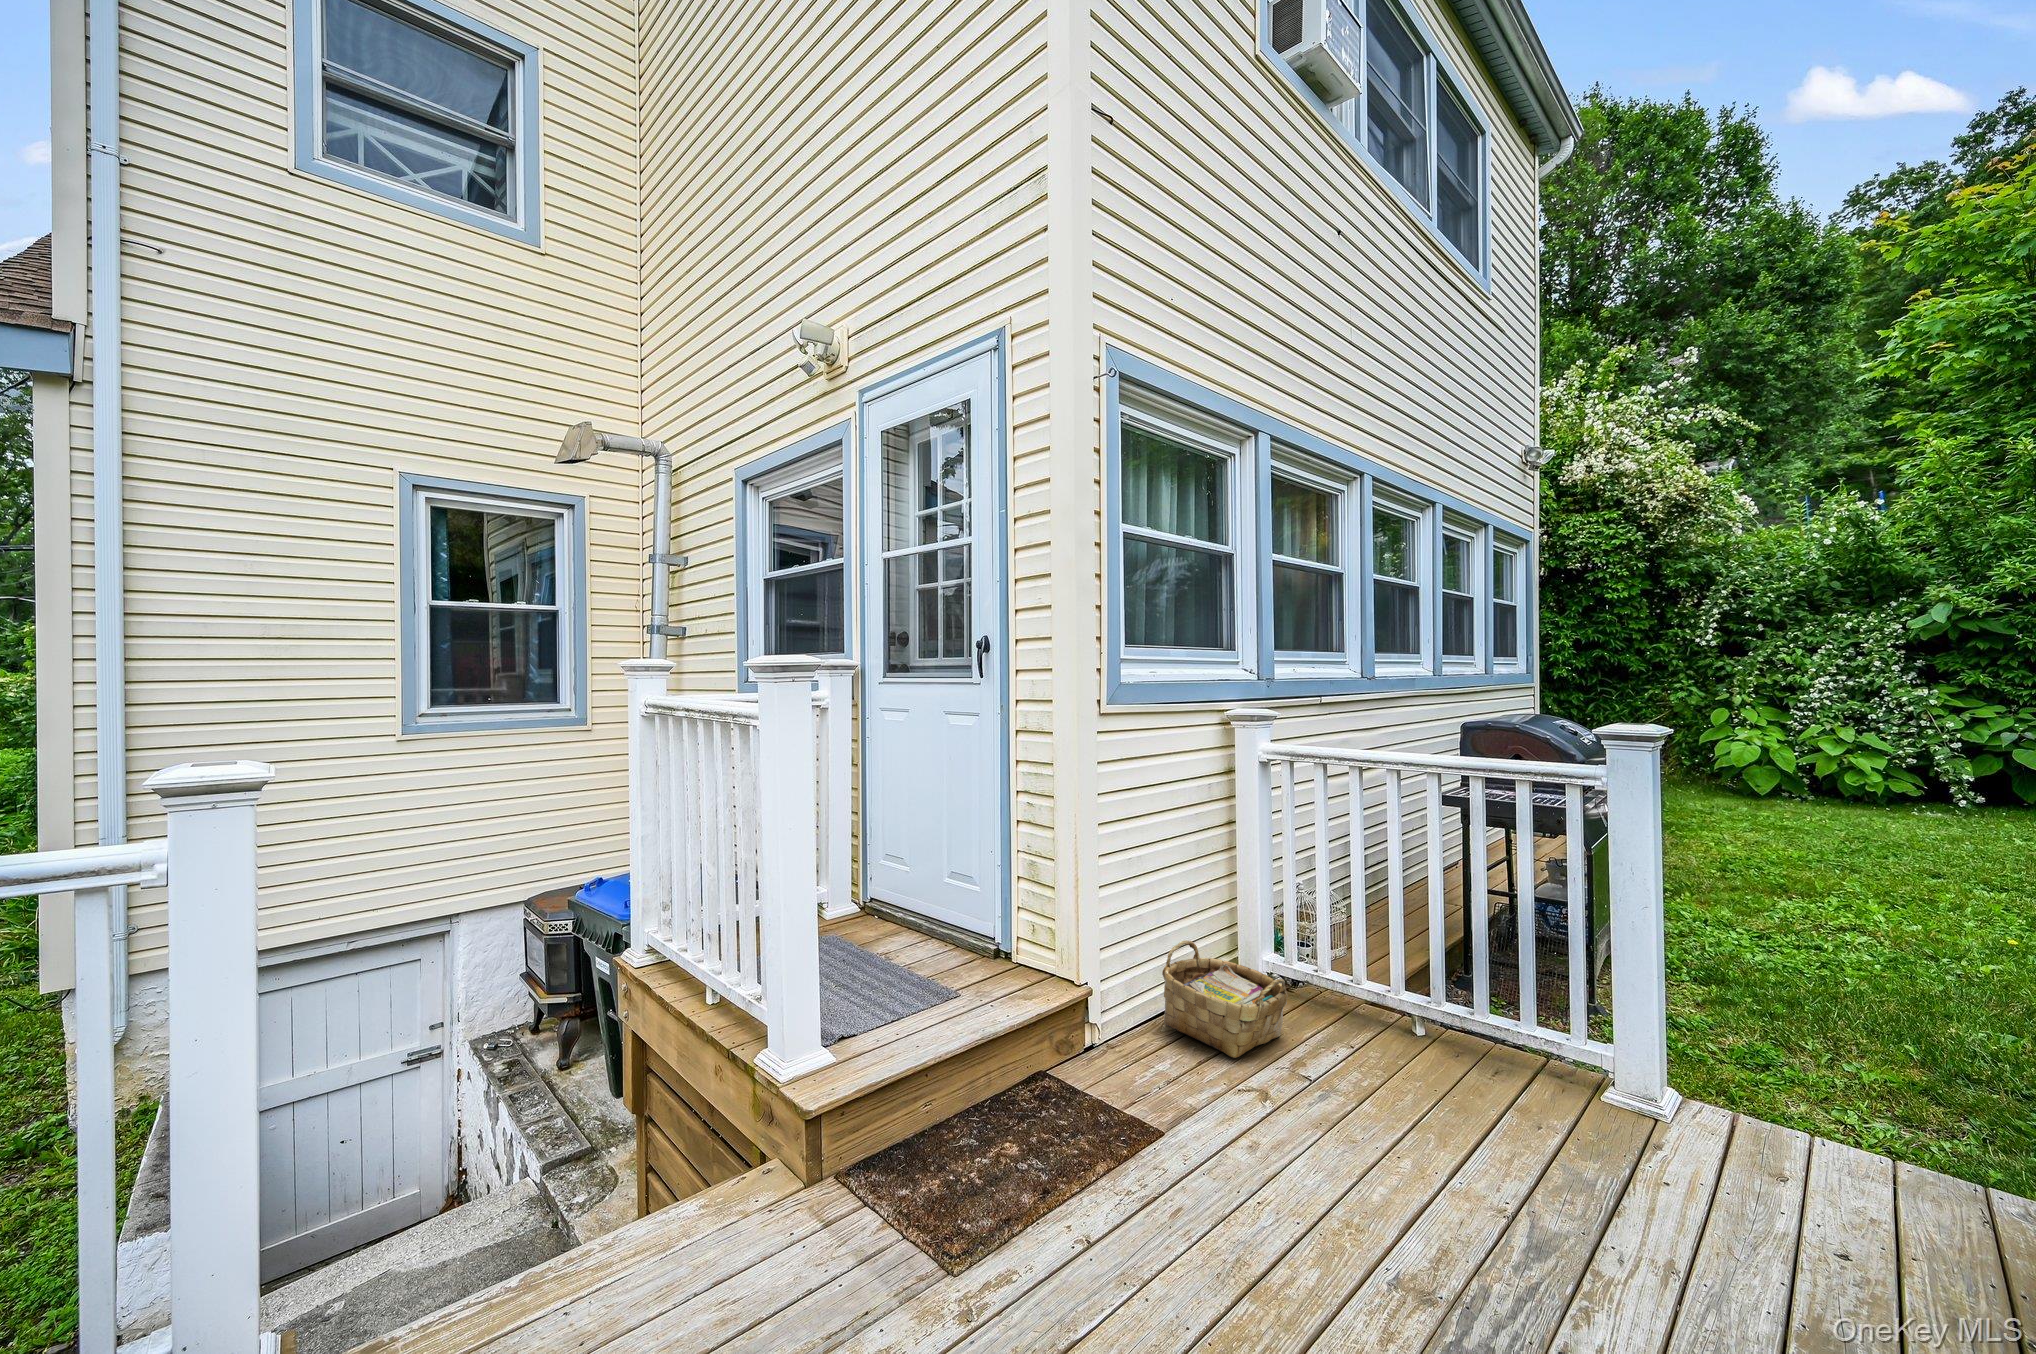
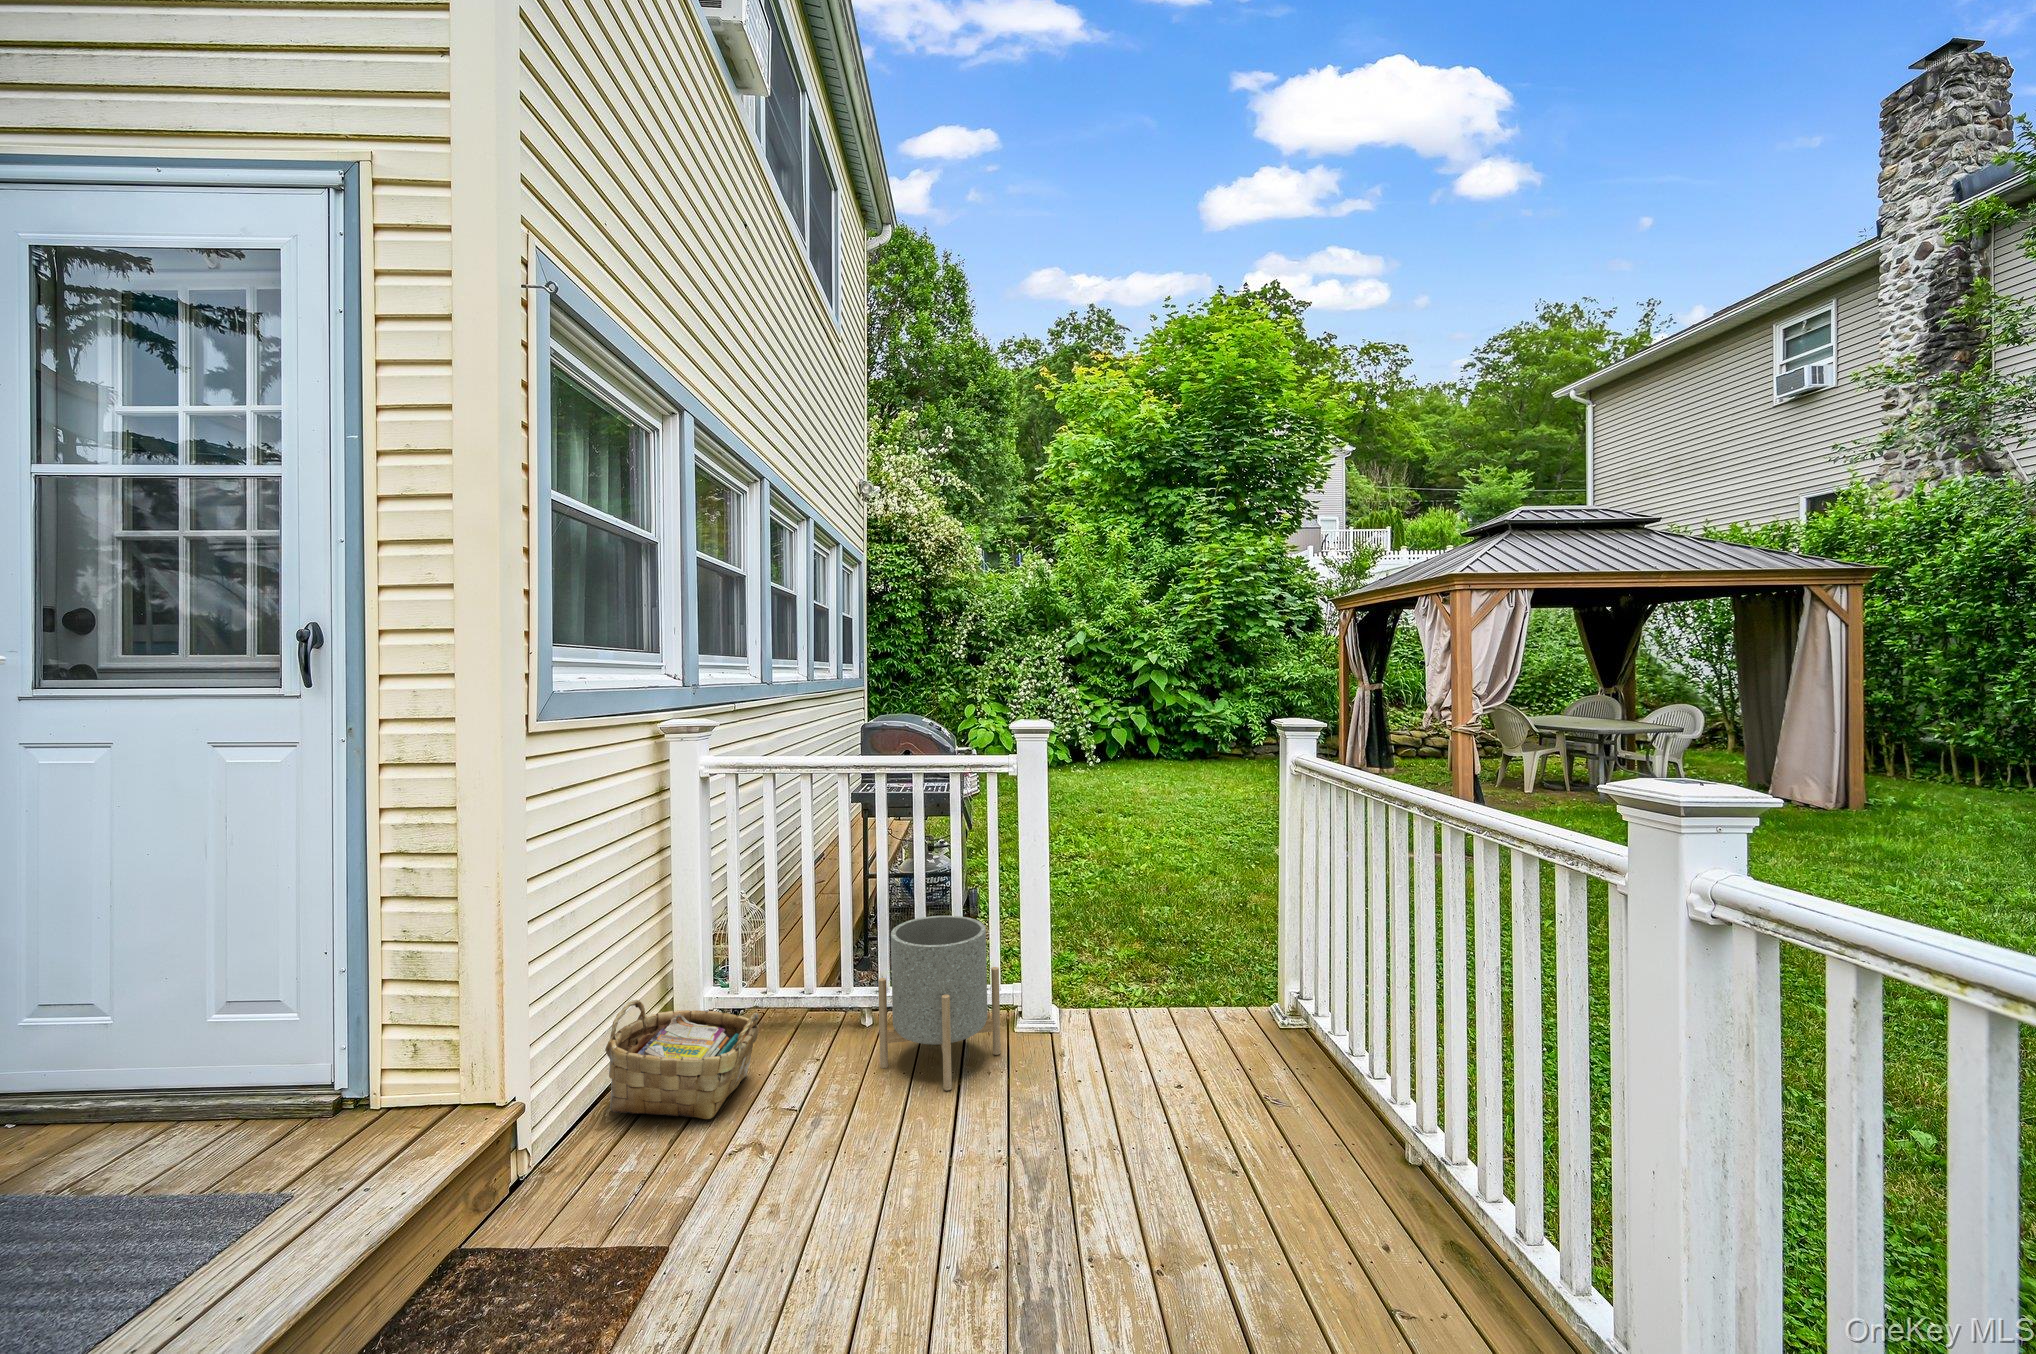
planter: none [1408,931,1565,1123] -> present [878,916,1001,1090]

